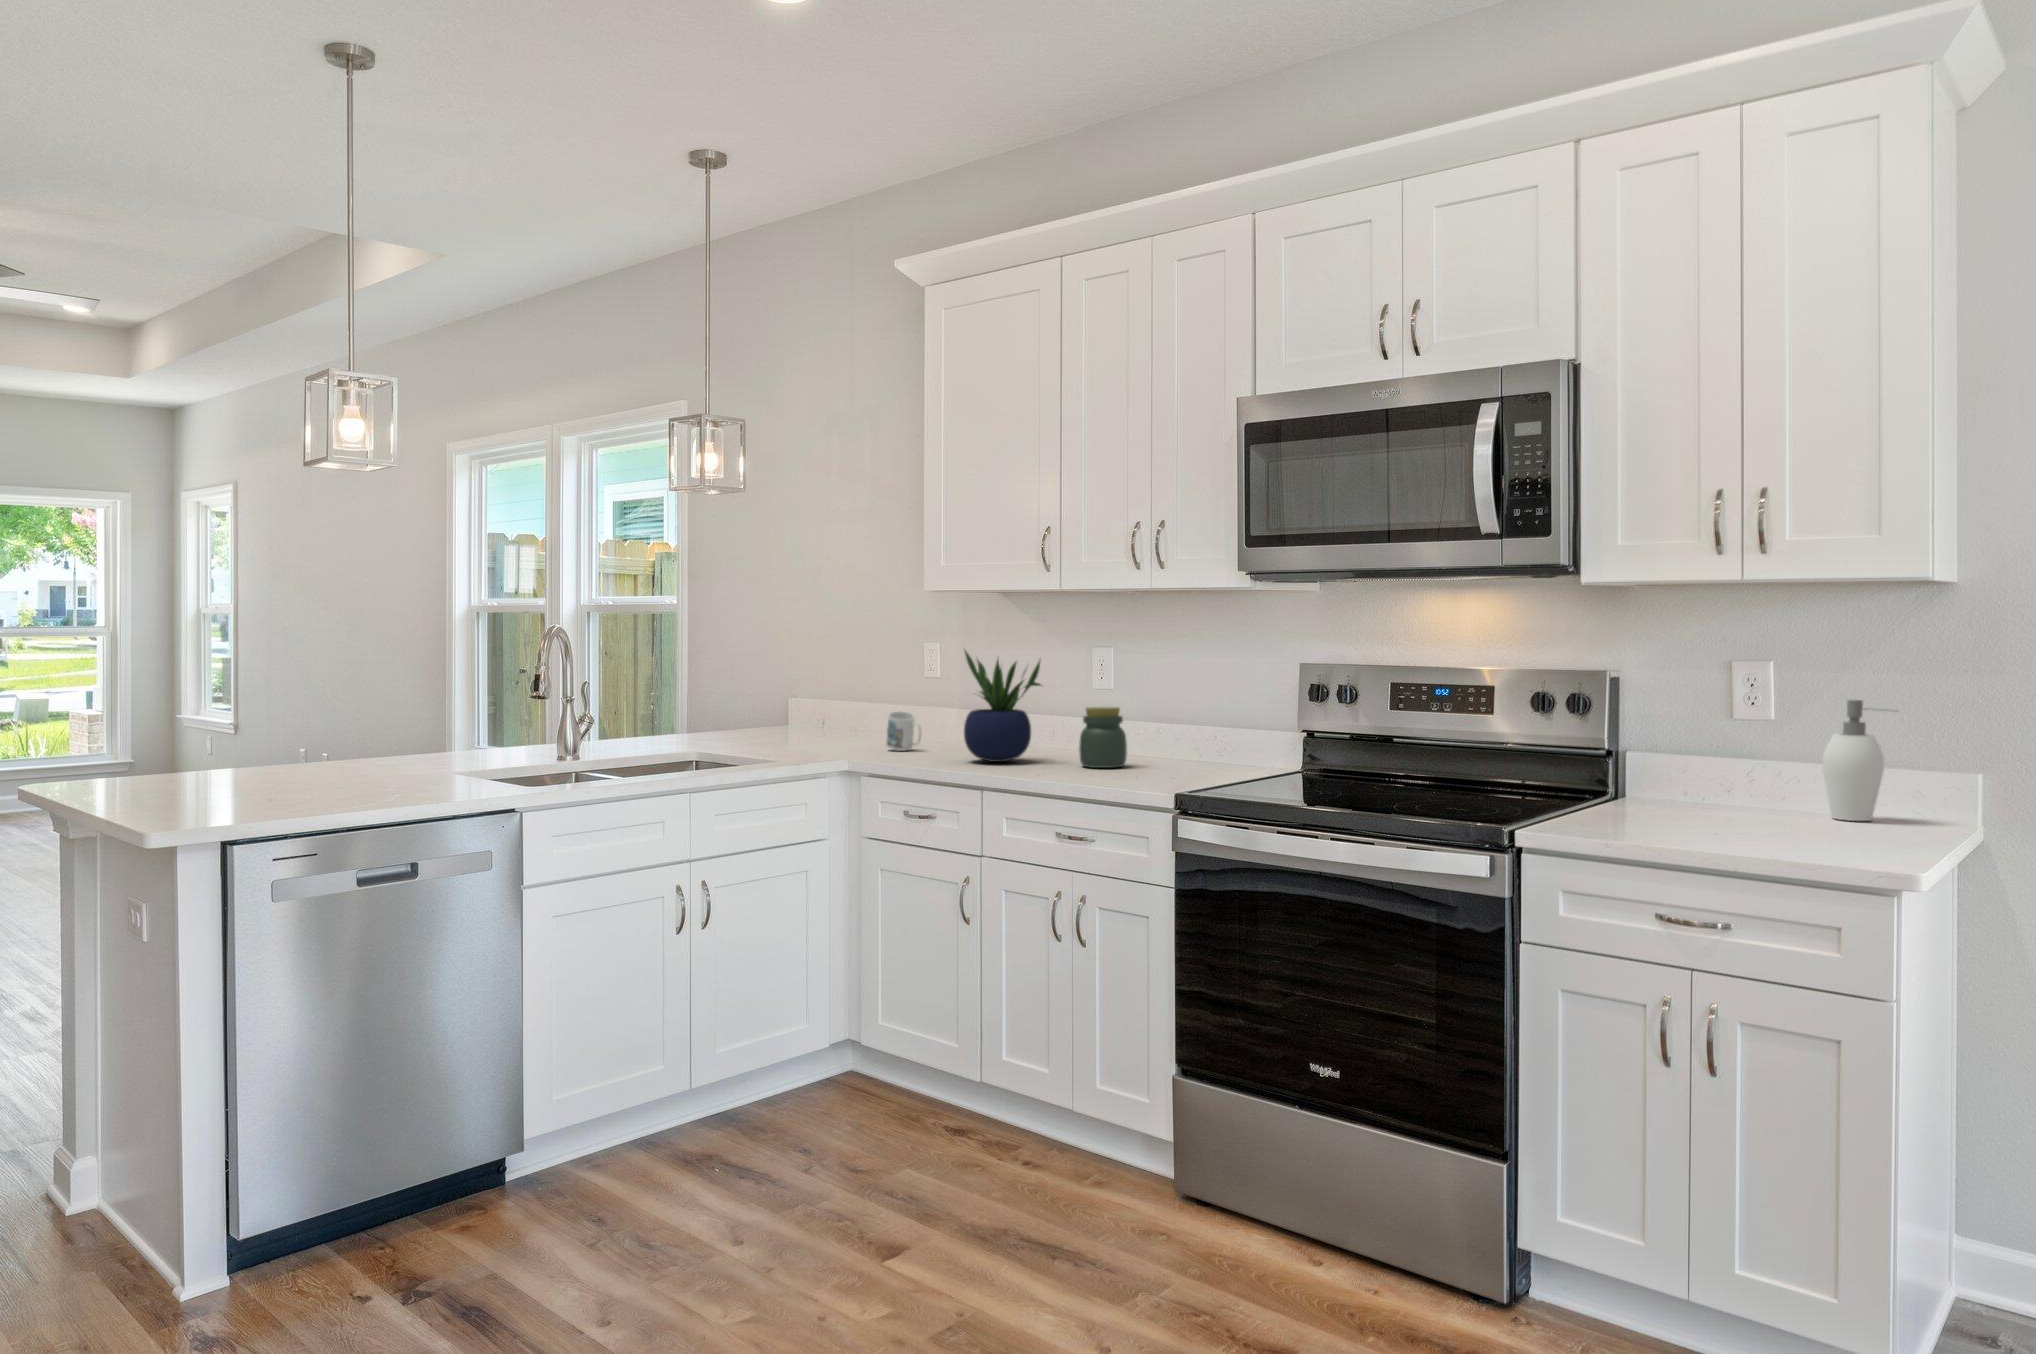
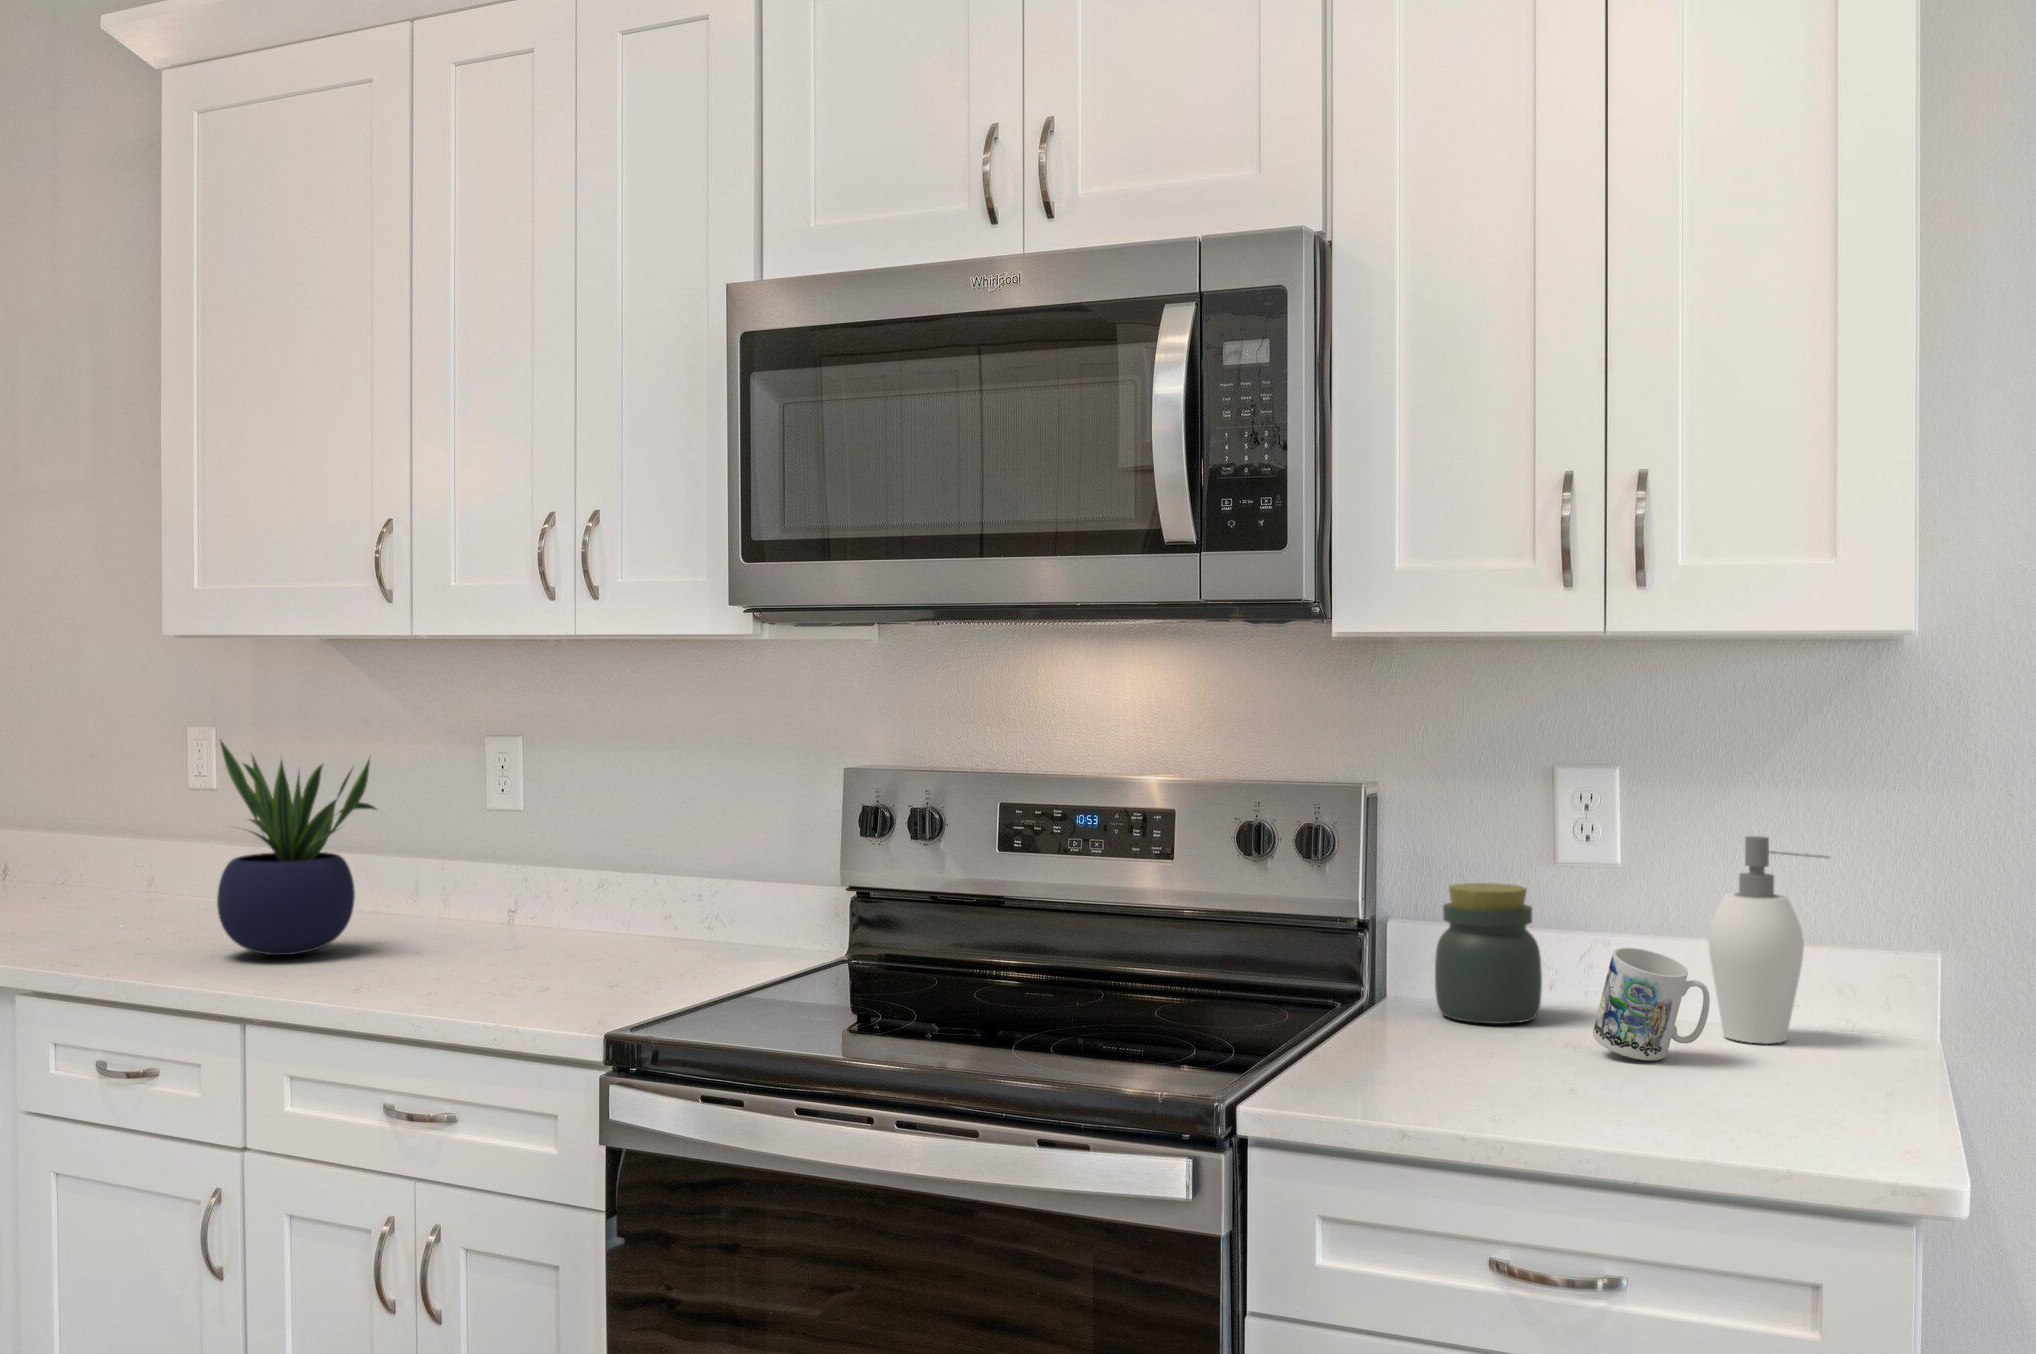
jar: present [1079,707,1127,768] -> present [1435,883,1542,1024]
mug: present [887,711,921,751] -> present [1593,948,1710,1061]

